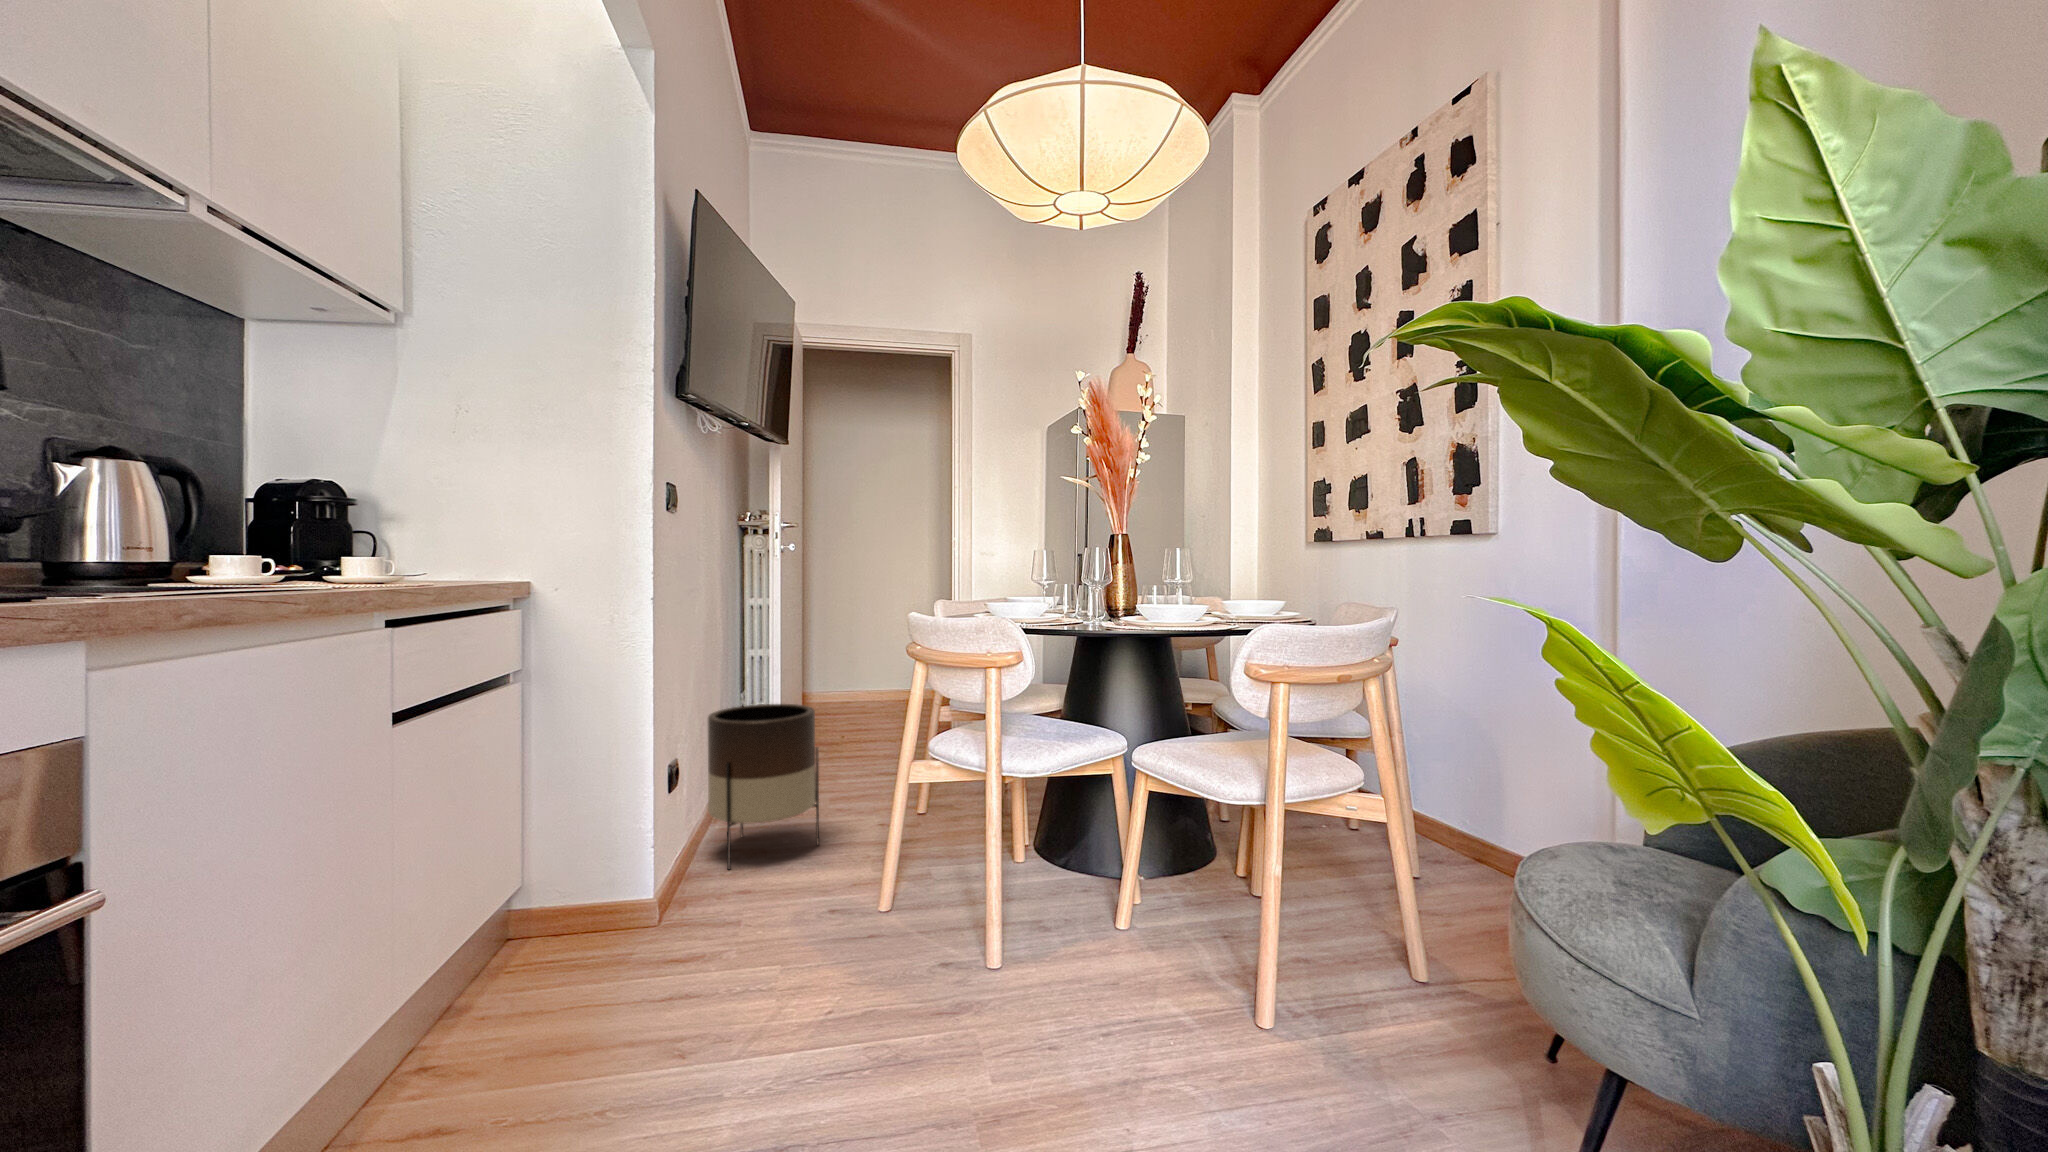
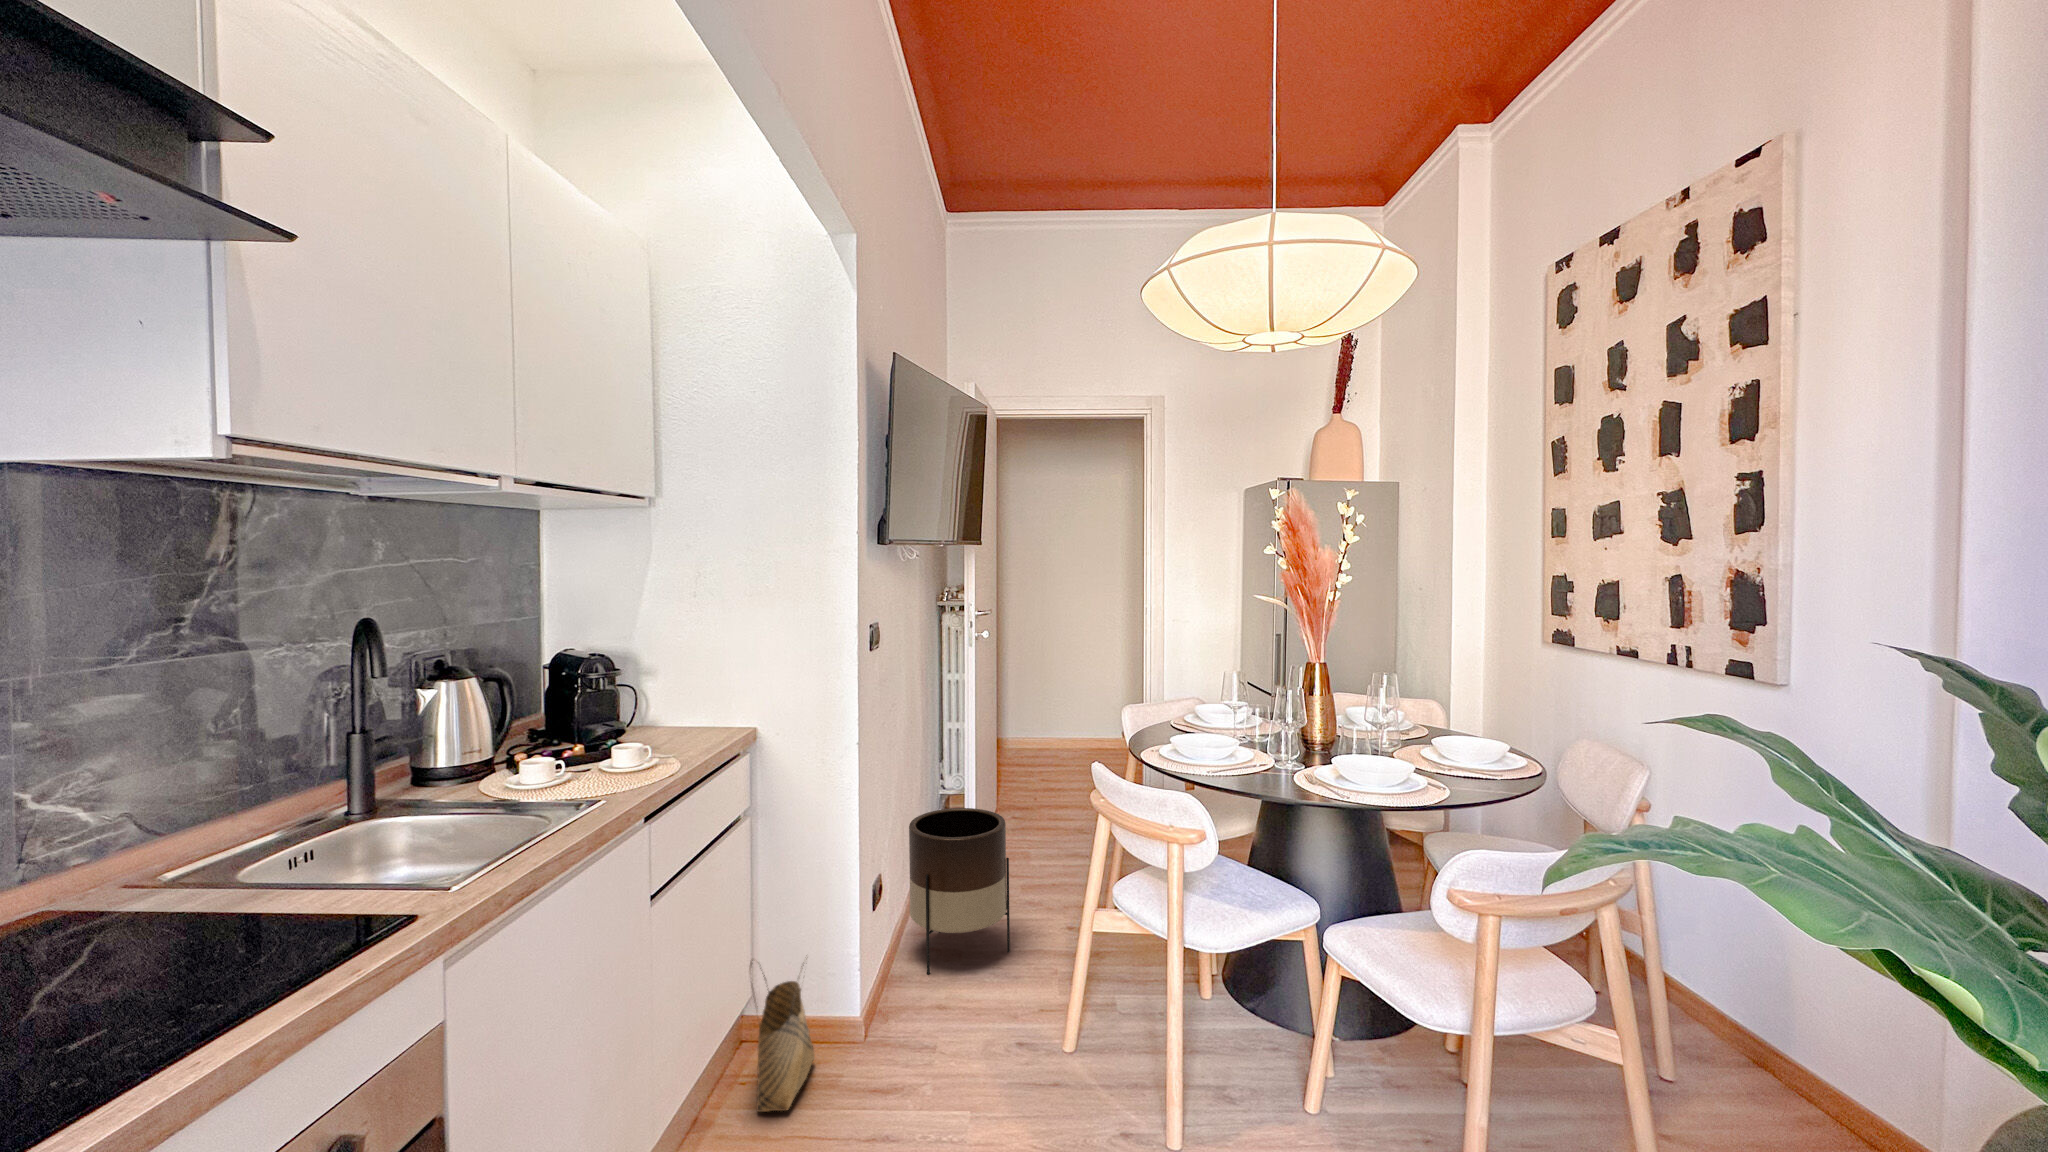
woven basket: none [510,822,593,999] -> present [750,955,815,1112]

